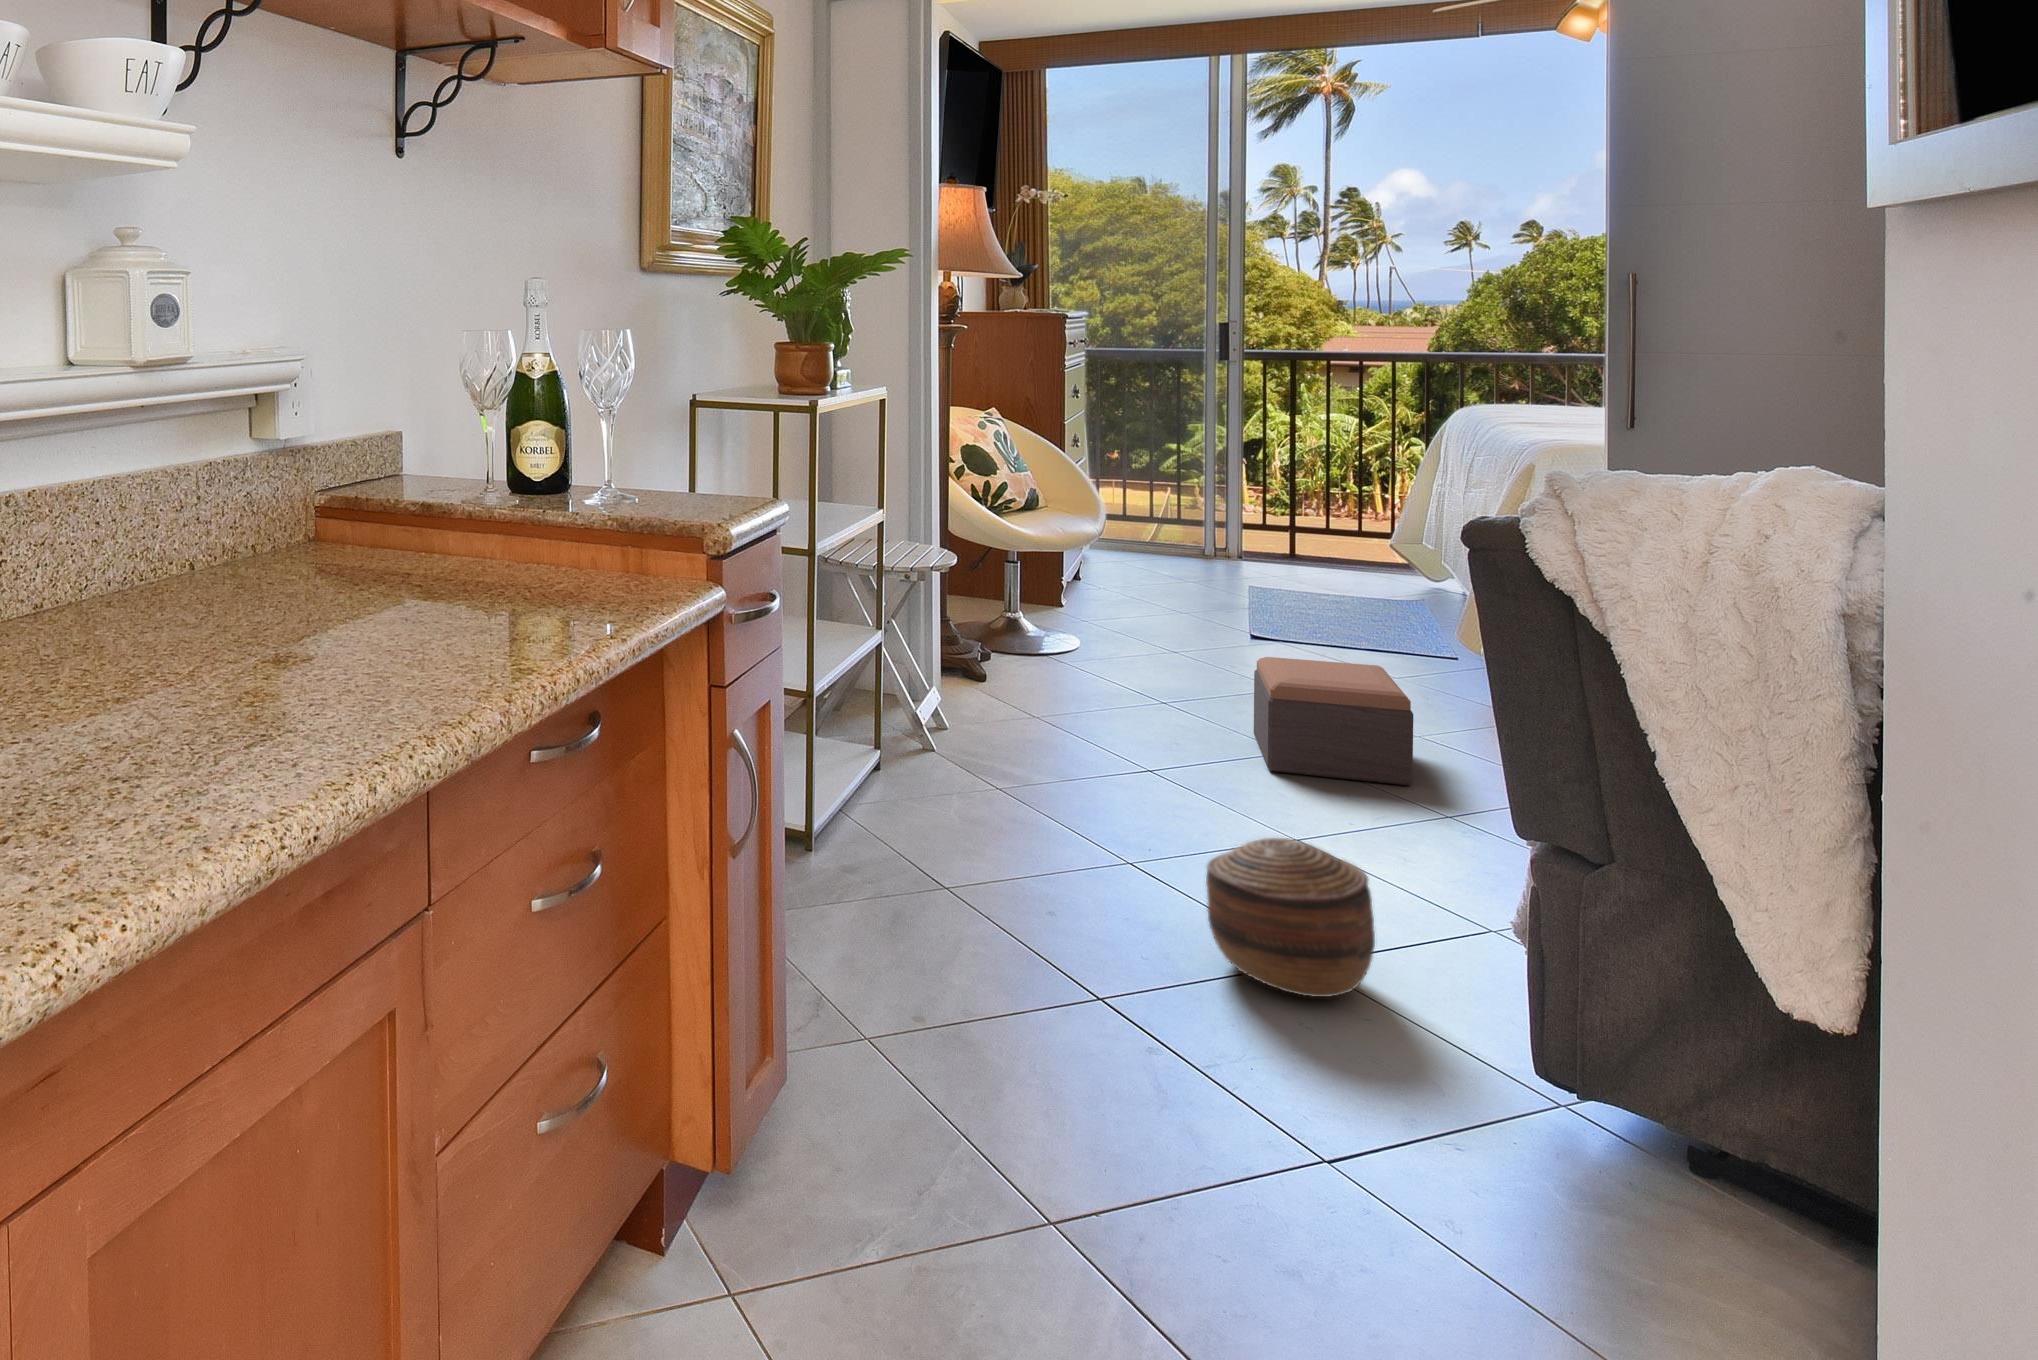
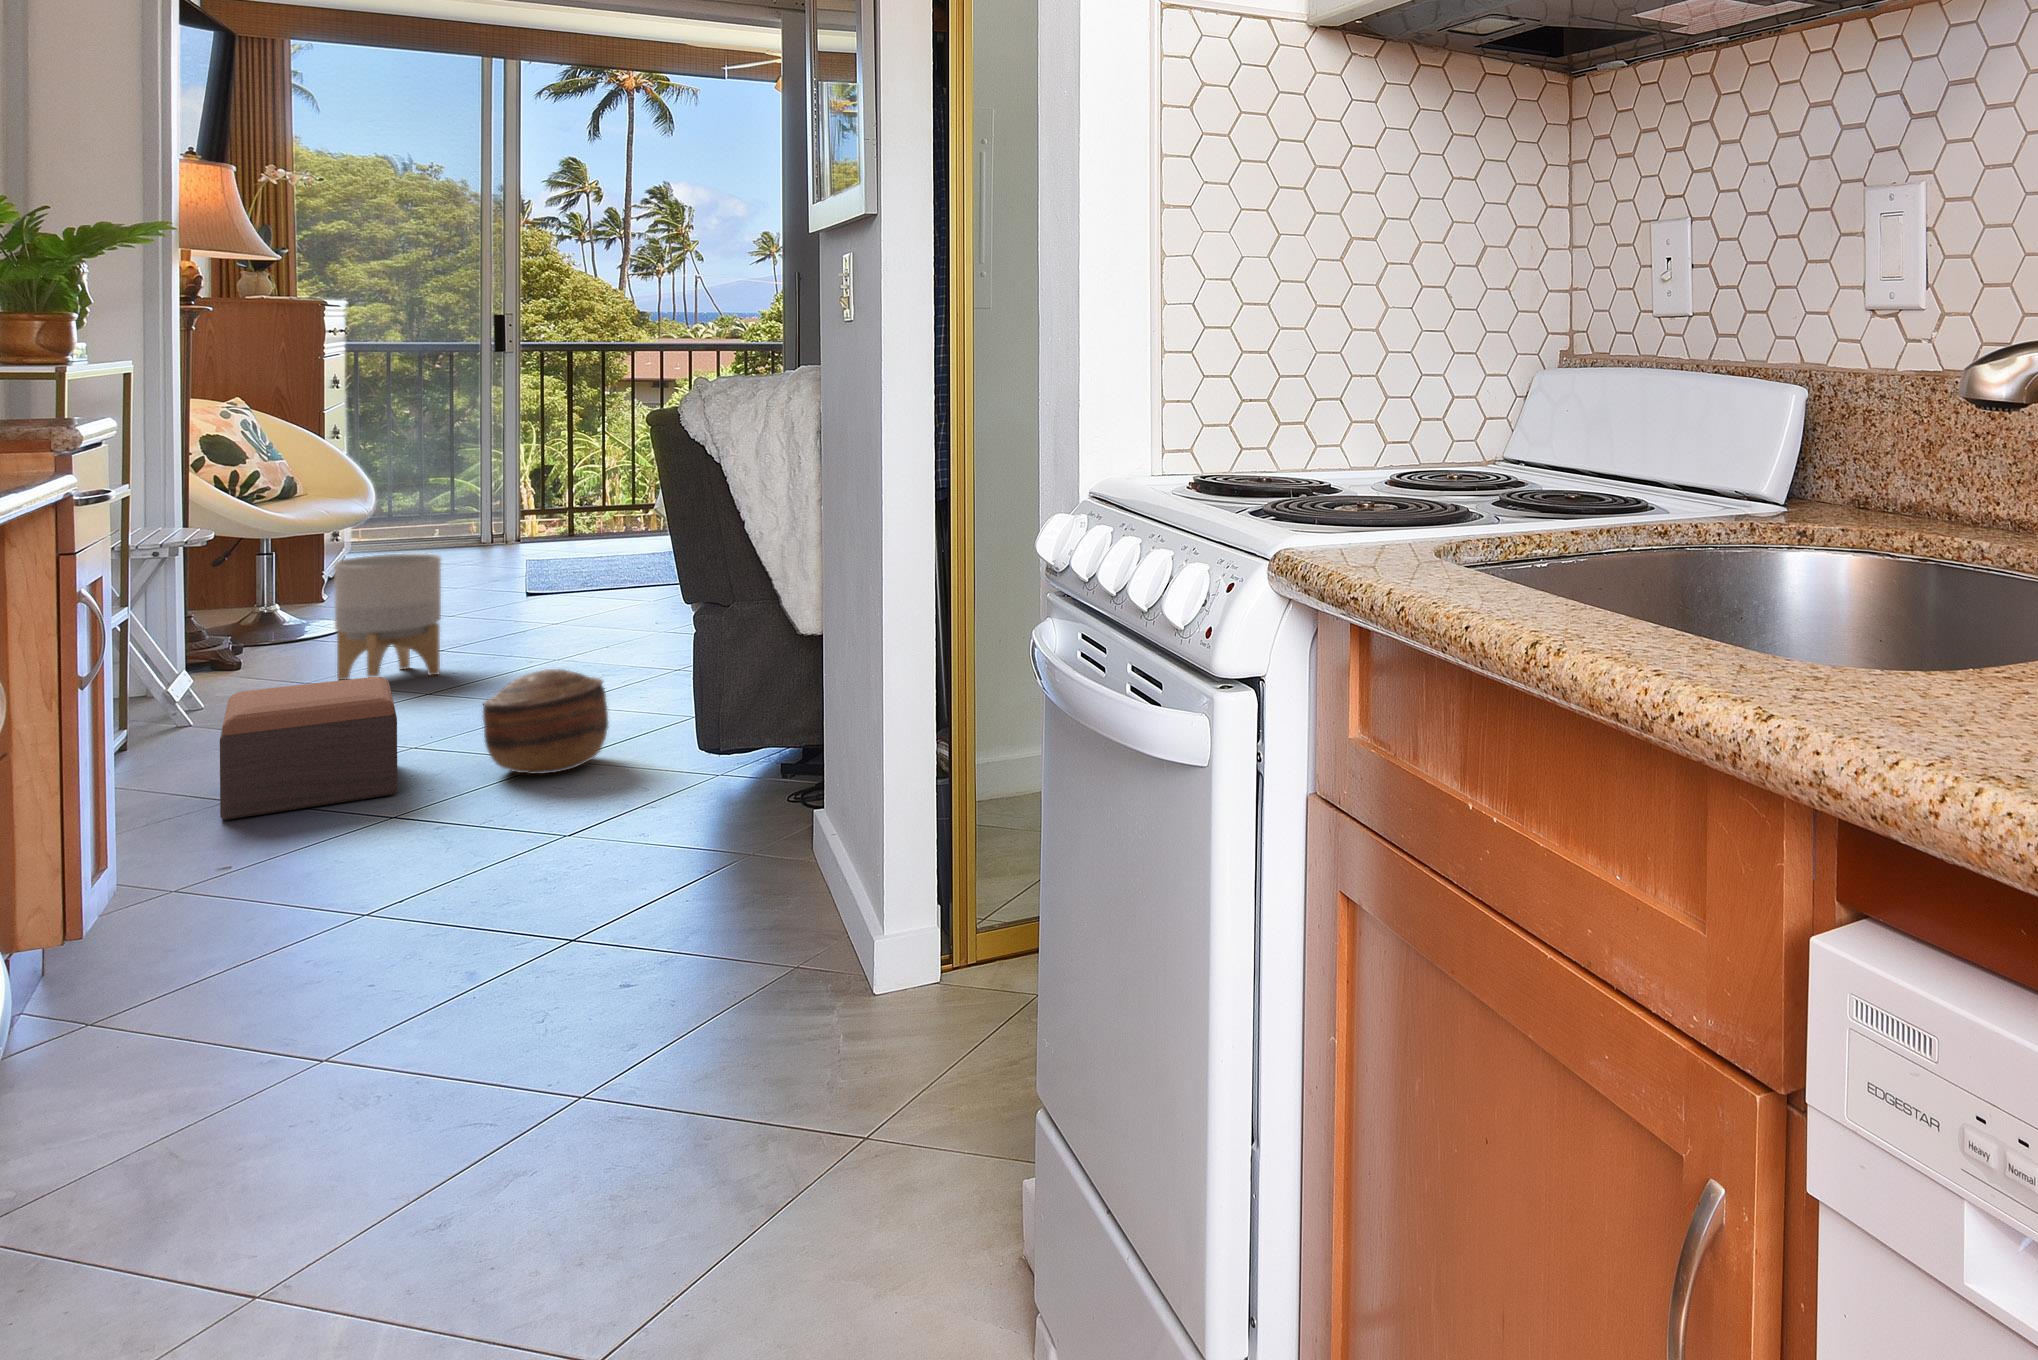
planter: none [1059,595,1162,746] -> present [334,553,441,680]
footstool: present [1254,657,1413,786] -> present [220,677,398,820]

